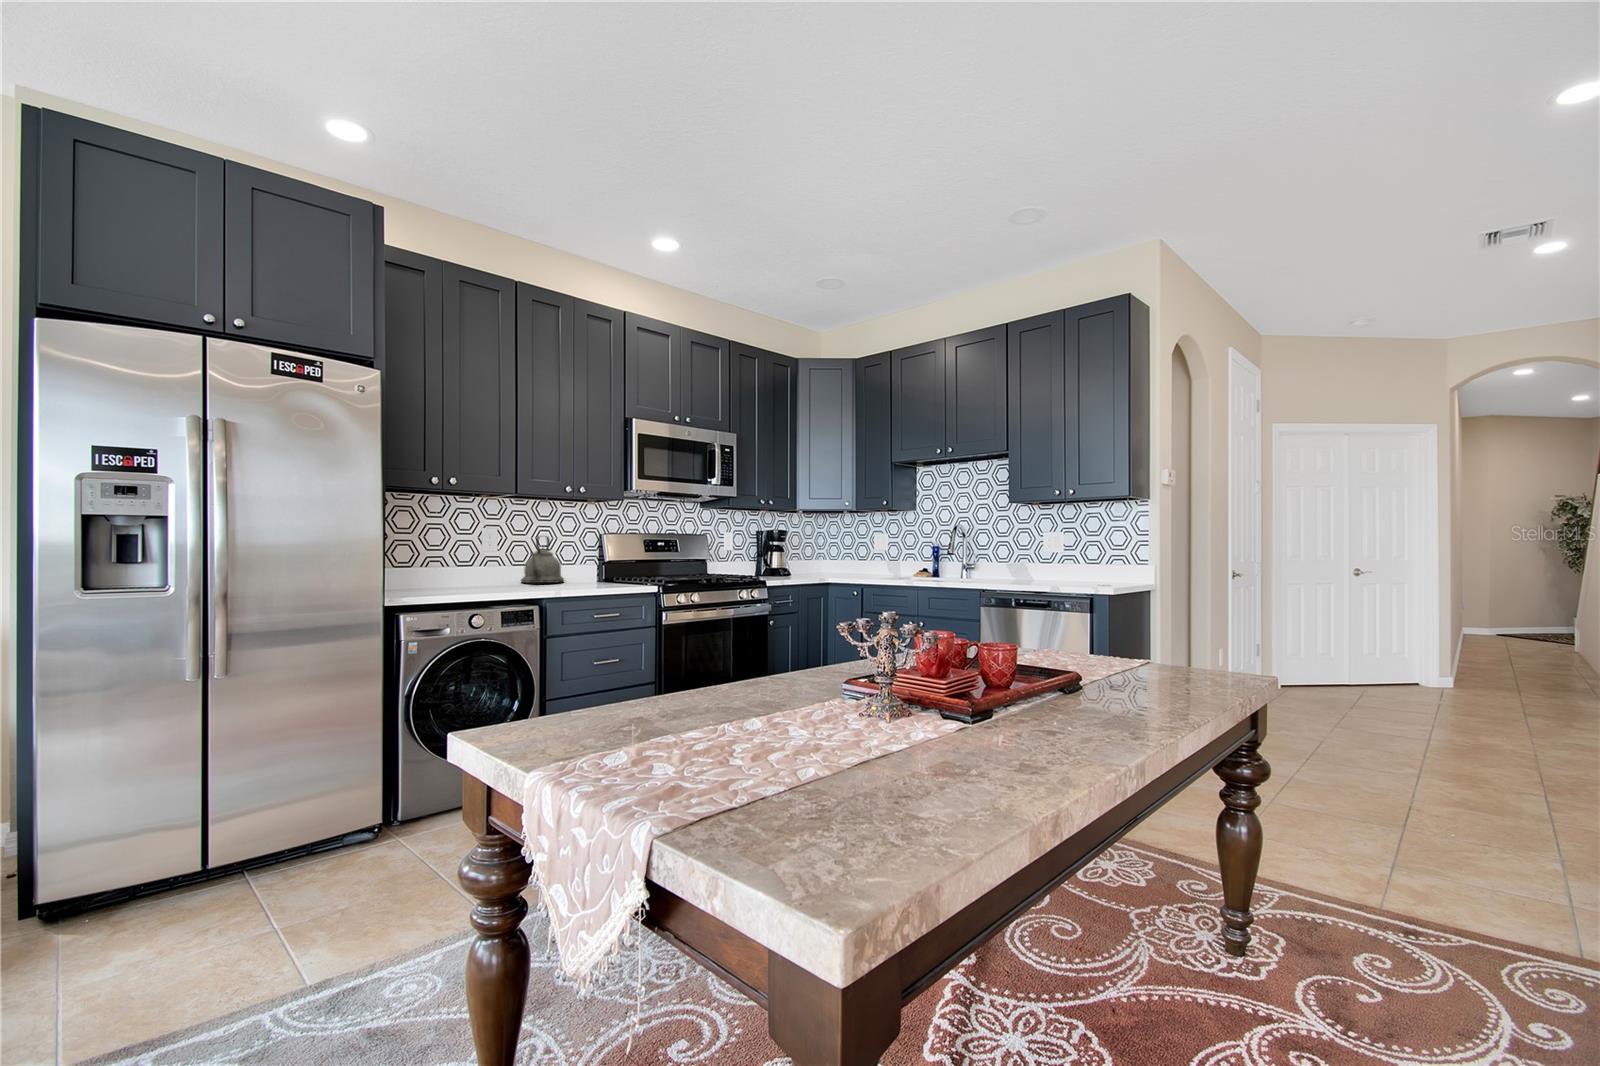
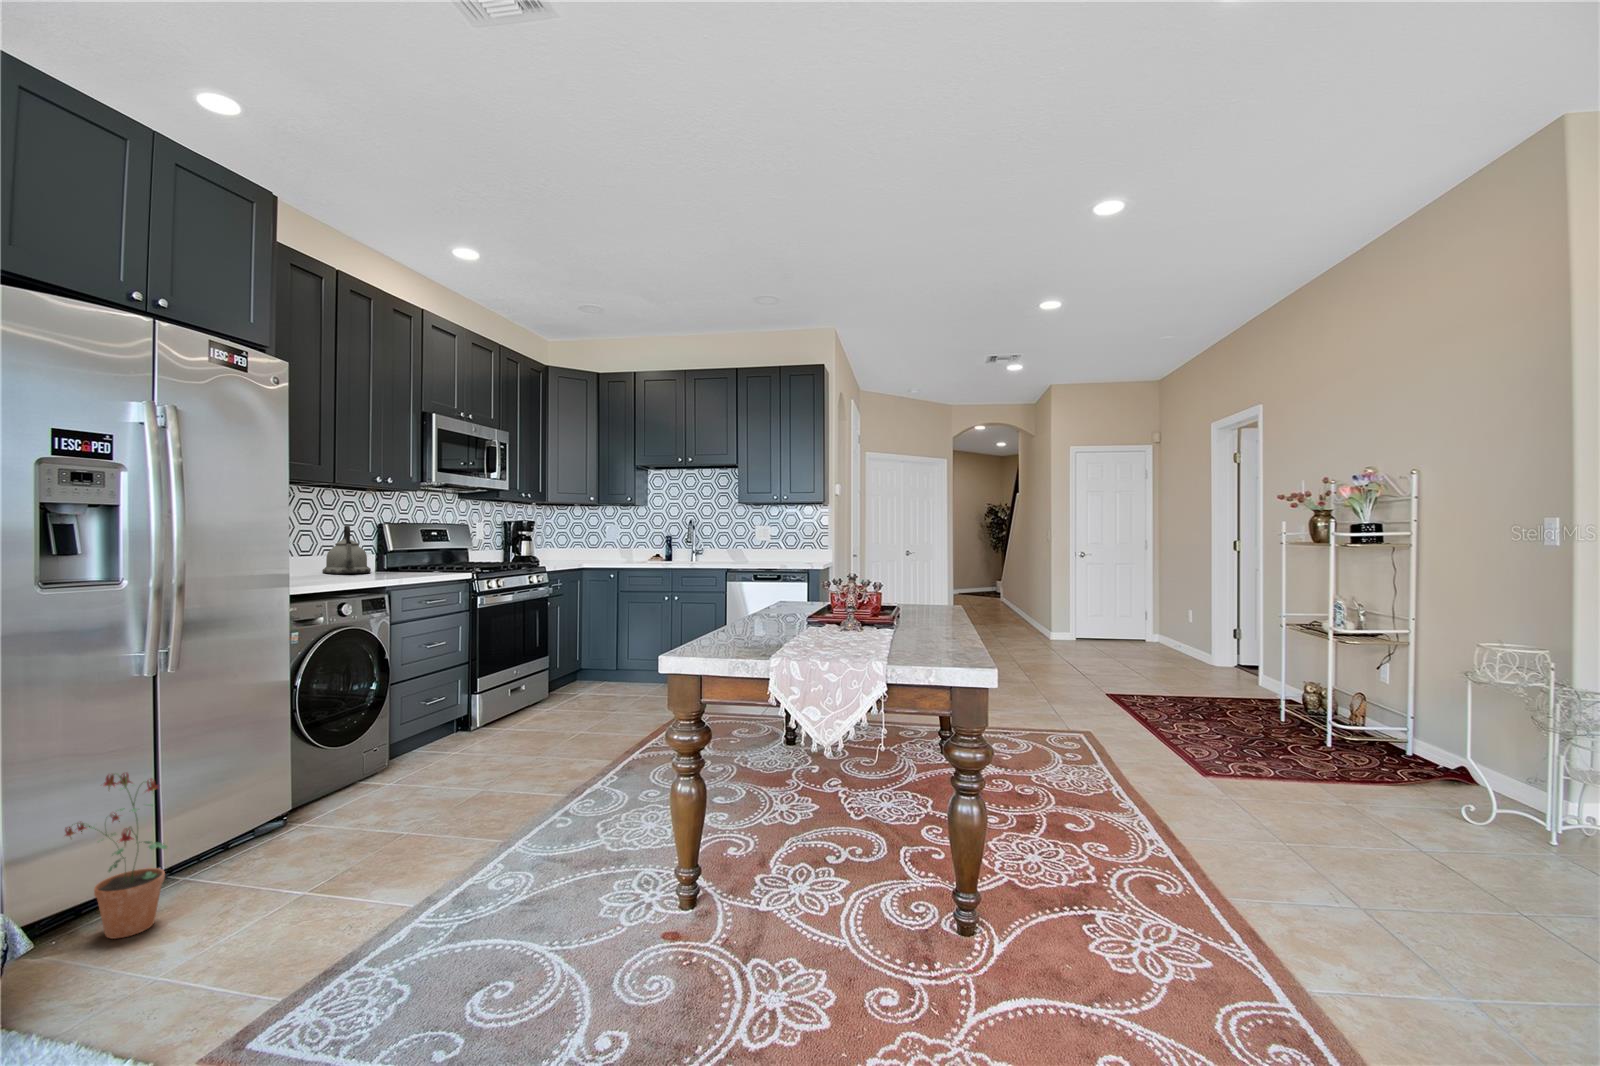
potted plant: none [82,772,163,940] -> present [65,773,167,938]

